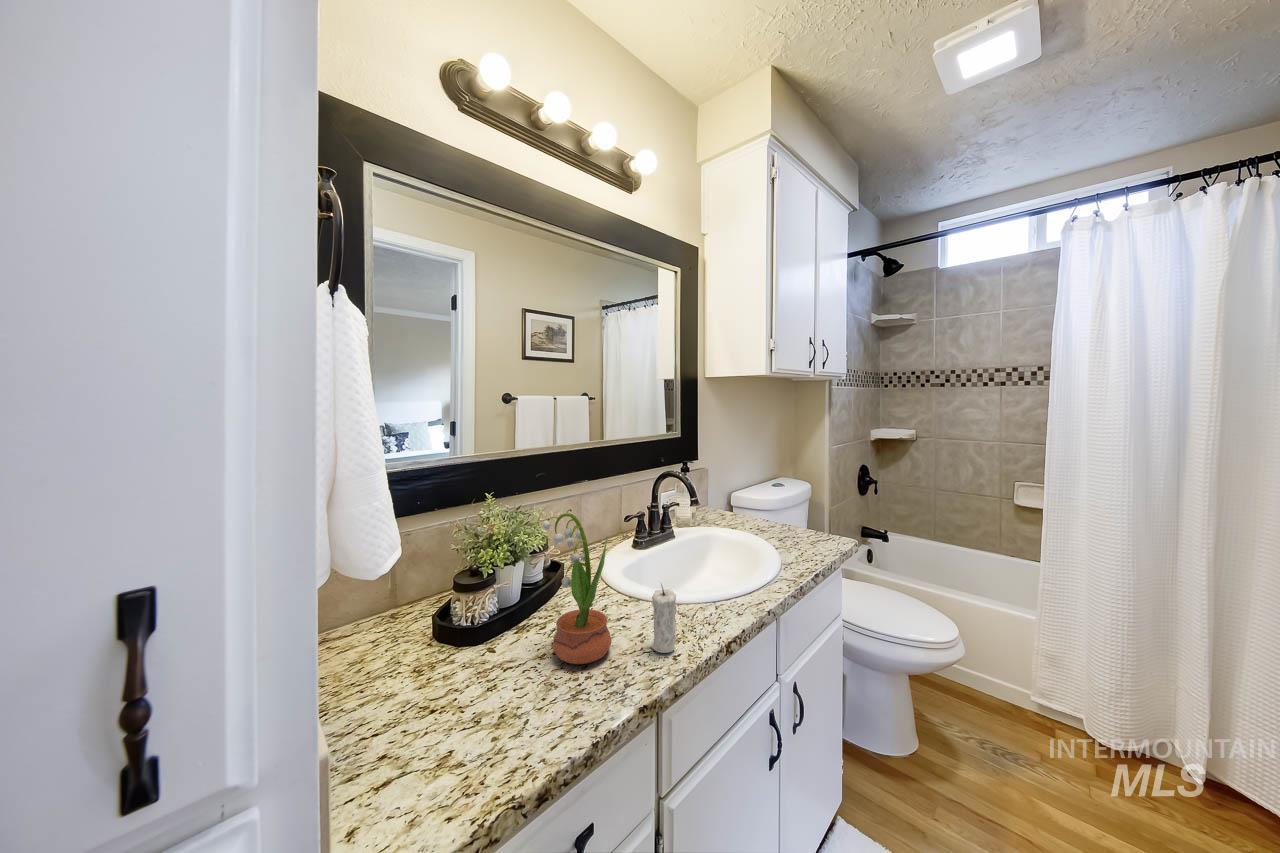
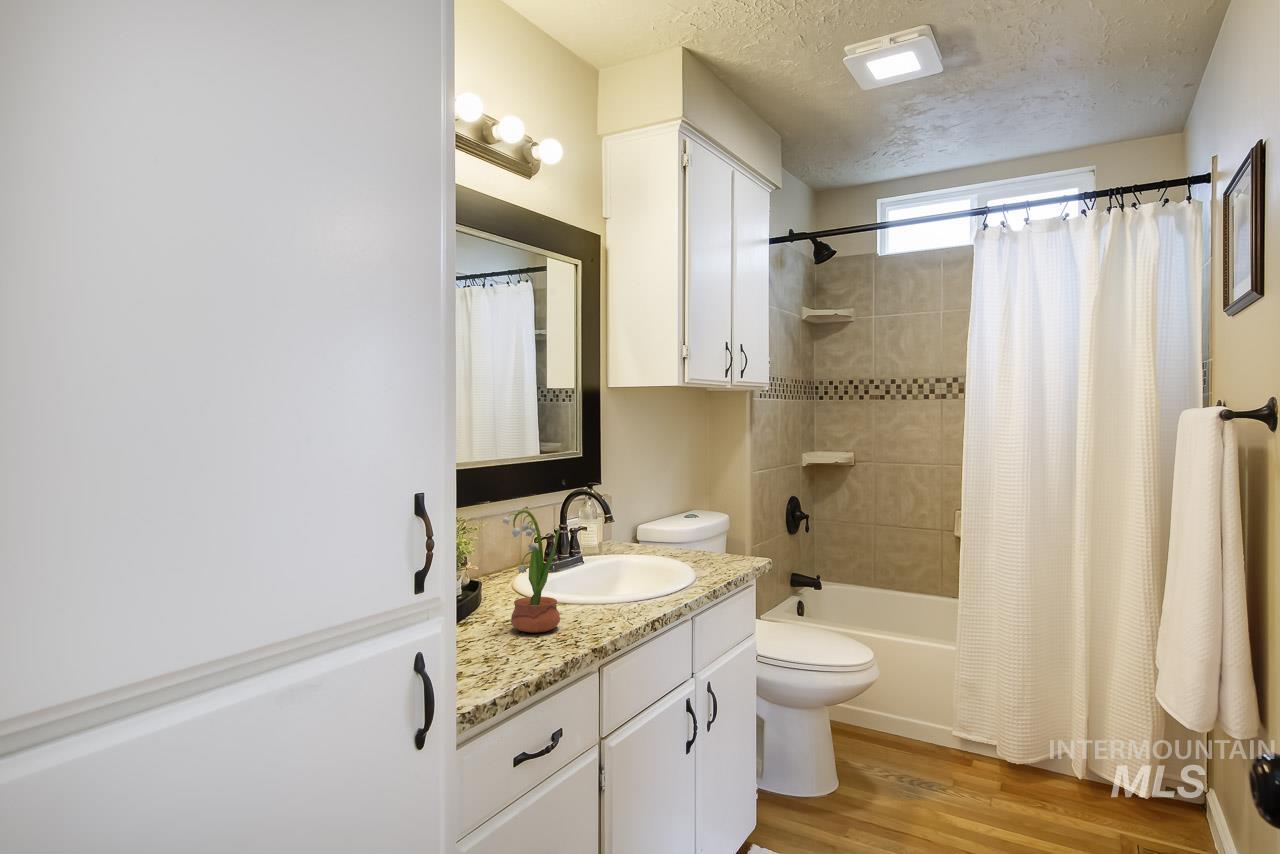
candle: present [652,585,677,653] -> none [593,565,613,623]

